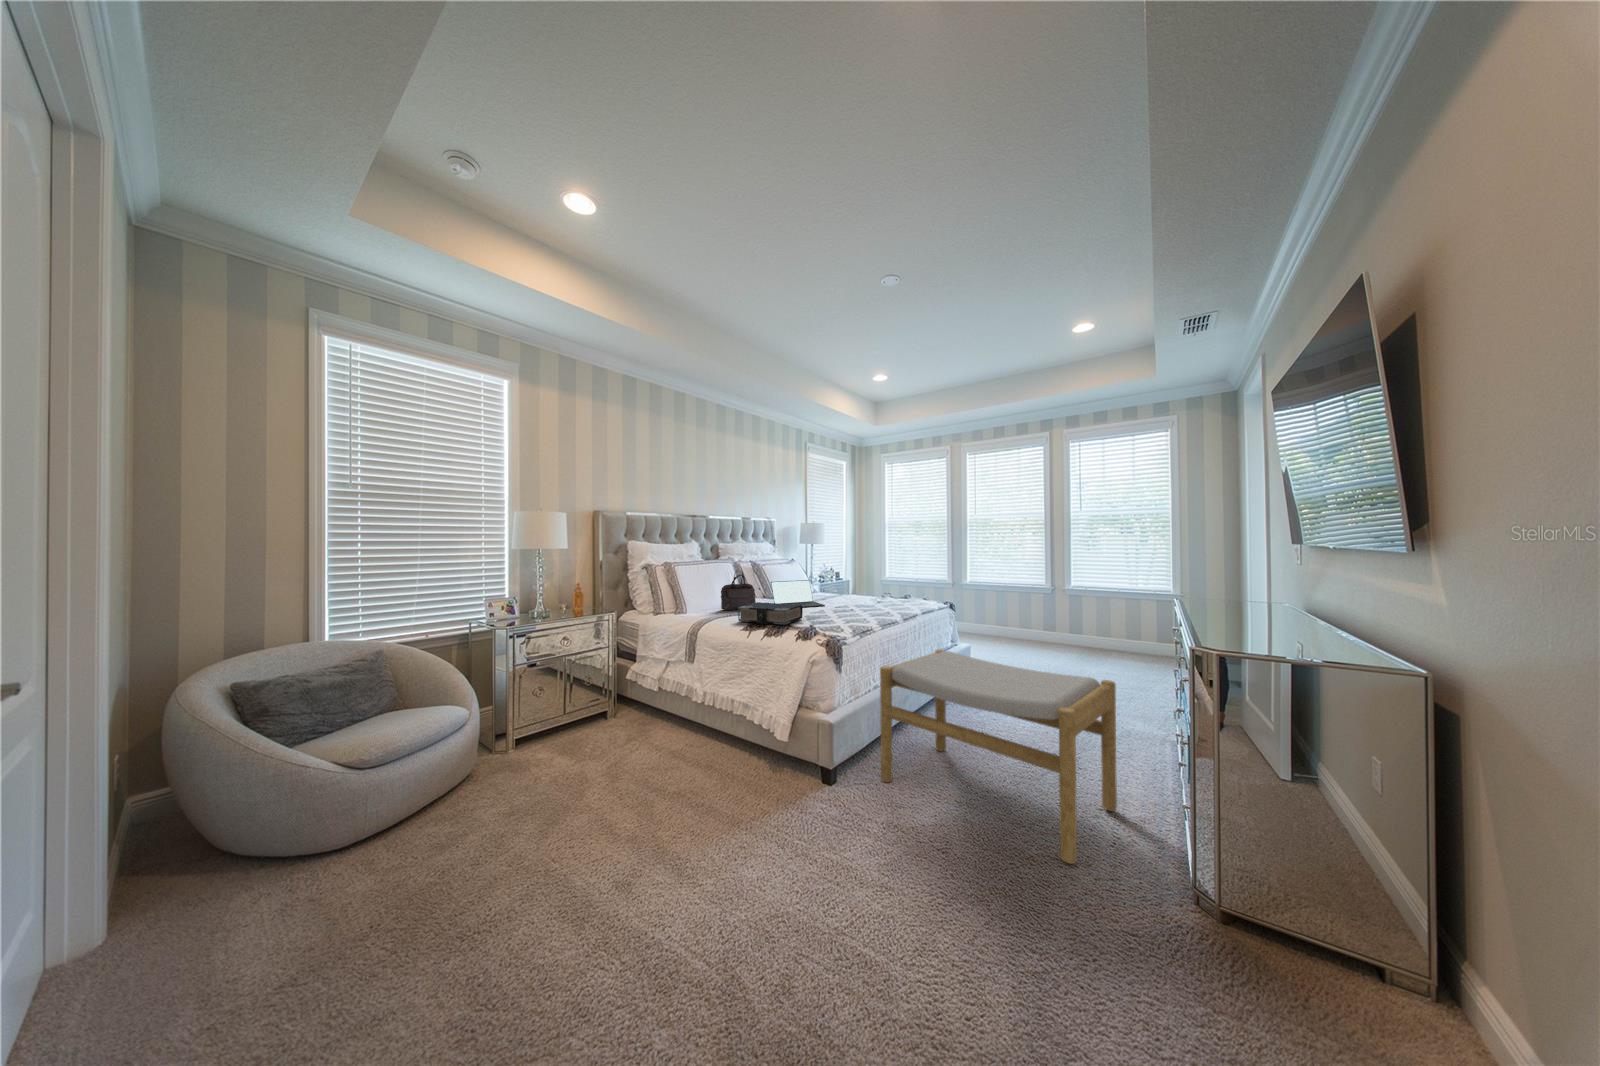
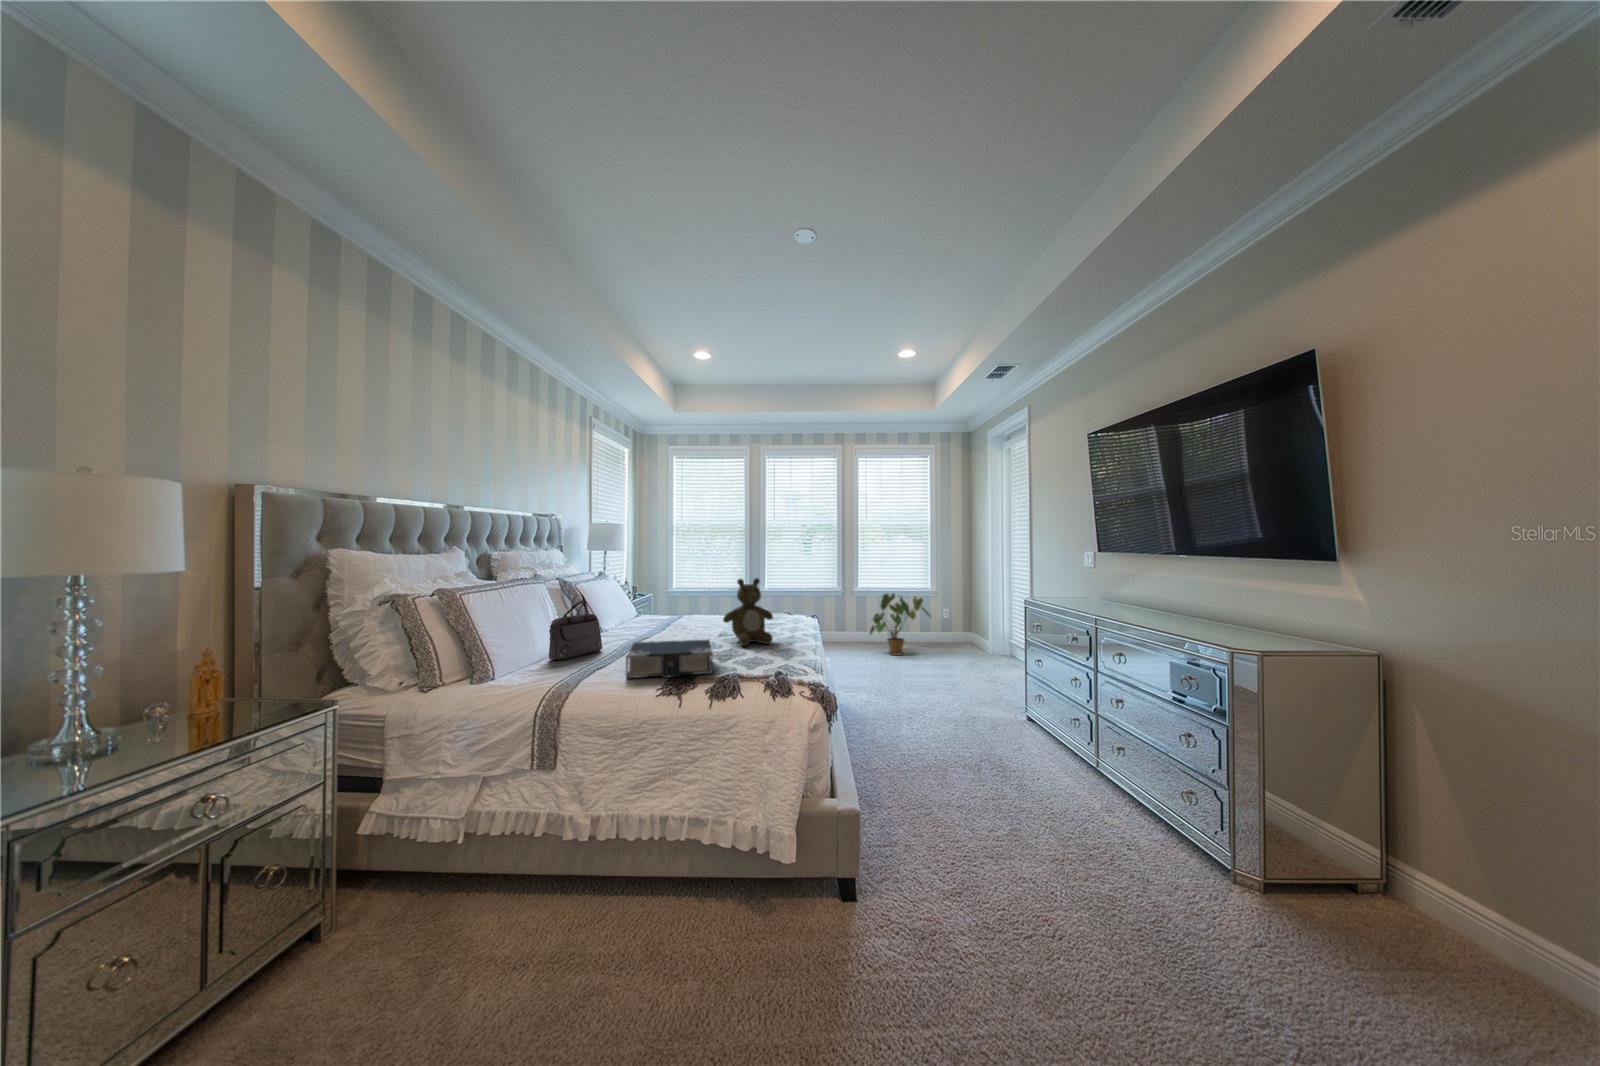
teddy bear: none [833,564,873,616] -> present [723,578,773,646]
laptop: present [771,580,825,607] -> none [611,601,691,646]
house plant: none [1069,592,1150,660] -> present [870,594,930,656]
footstool: present [880,649,1117,864] -> none [900,676,1171,900]

